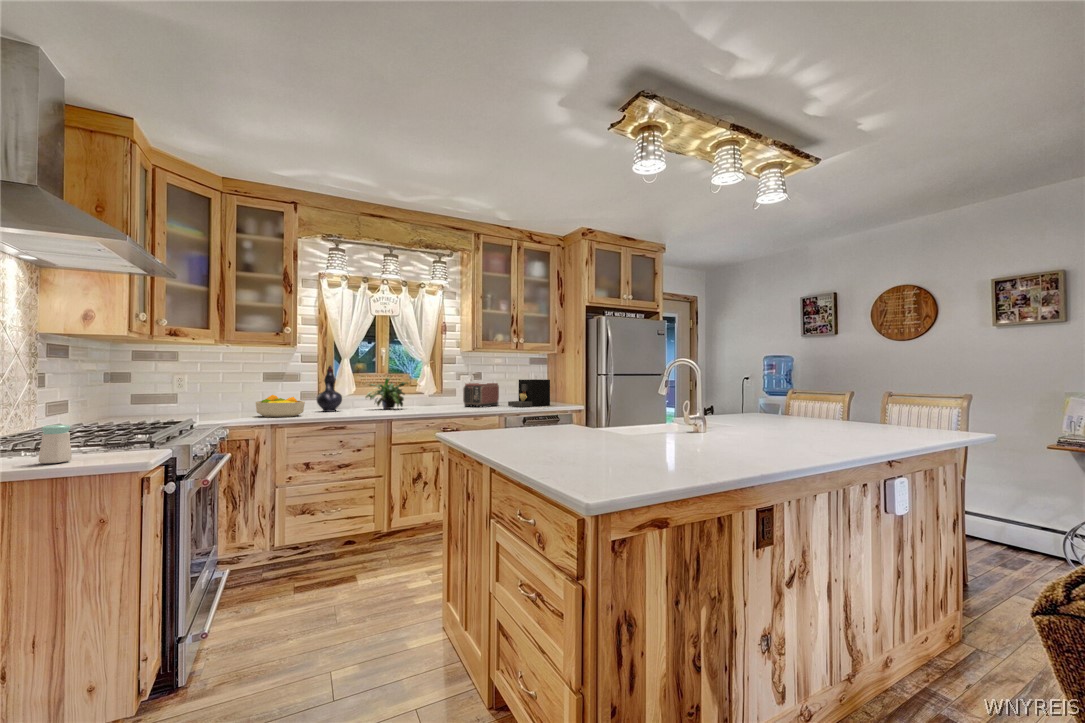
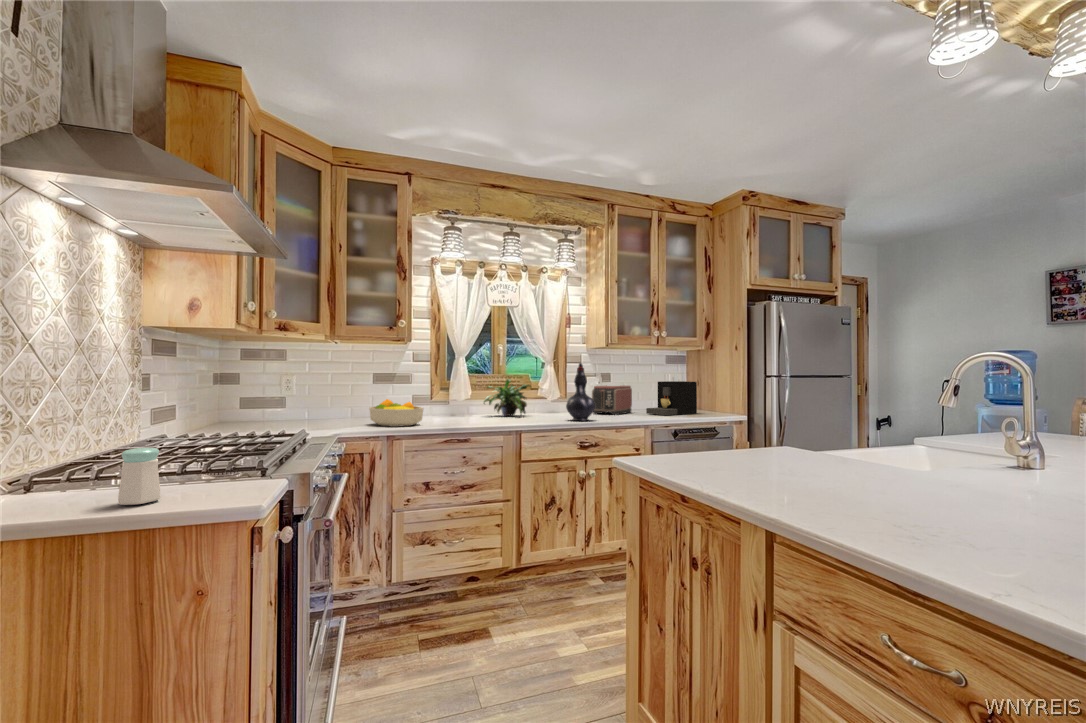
decorative vase: present [317,365,342,412] -> present [566,363,595,421]

